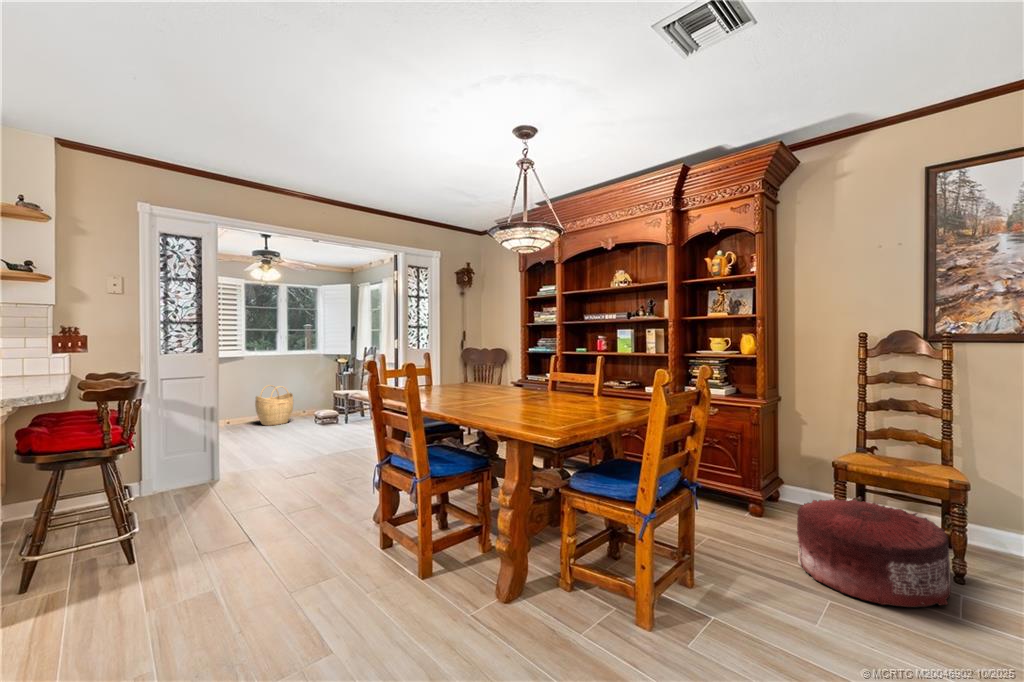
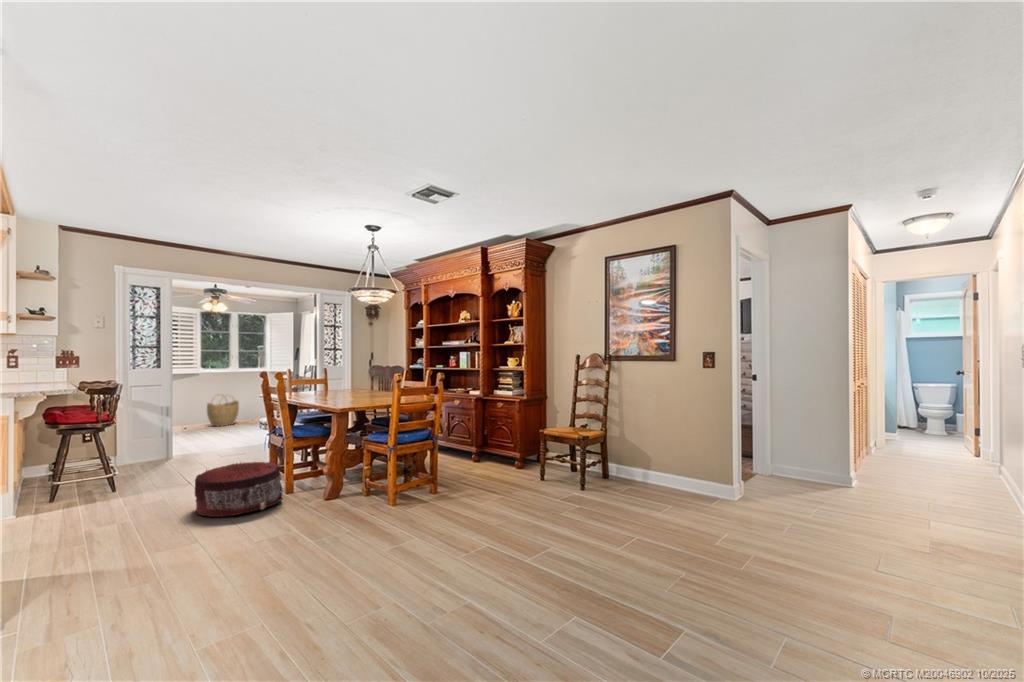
pouf: present [797,498,951,607] -> present [195,462,283,517]

